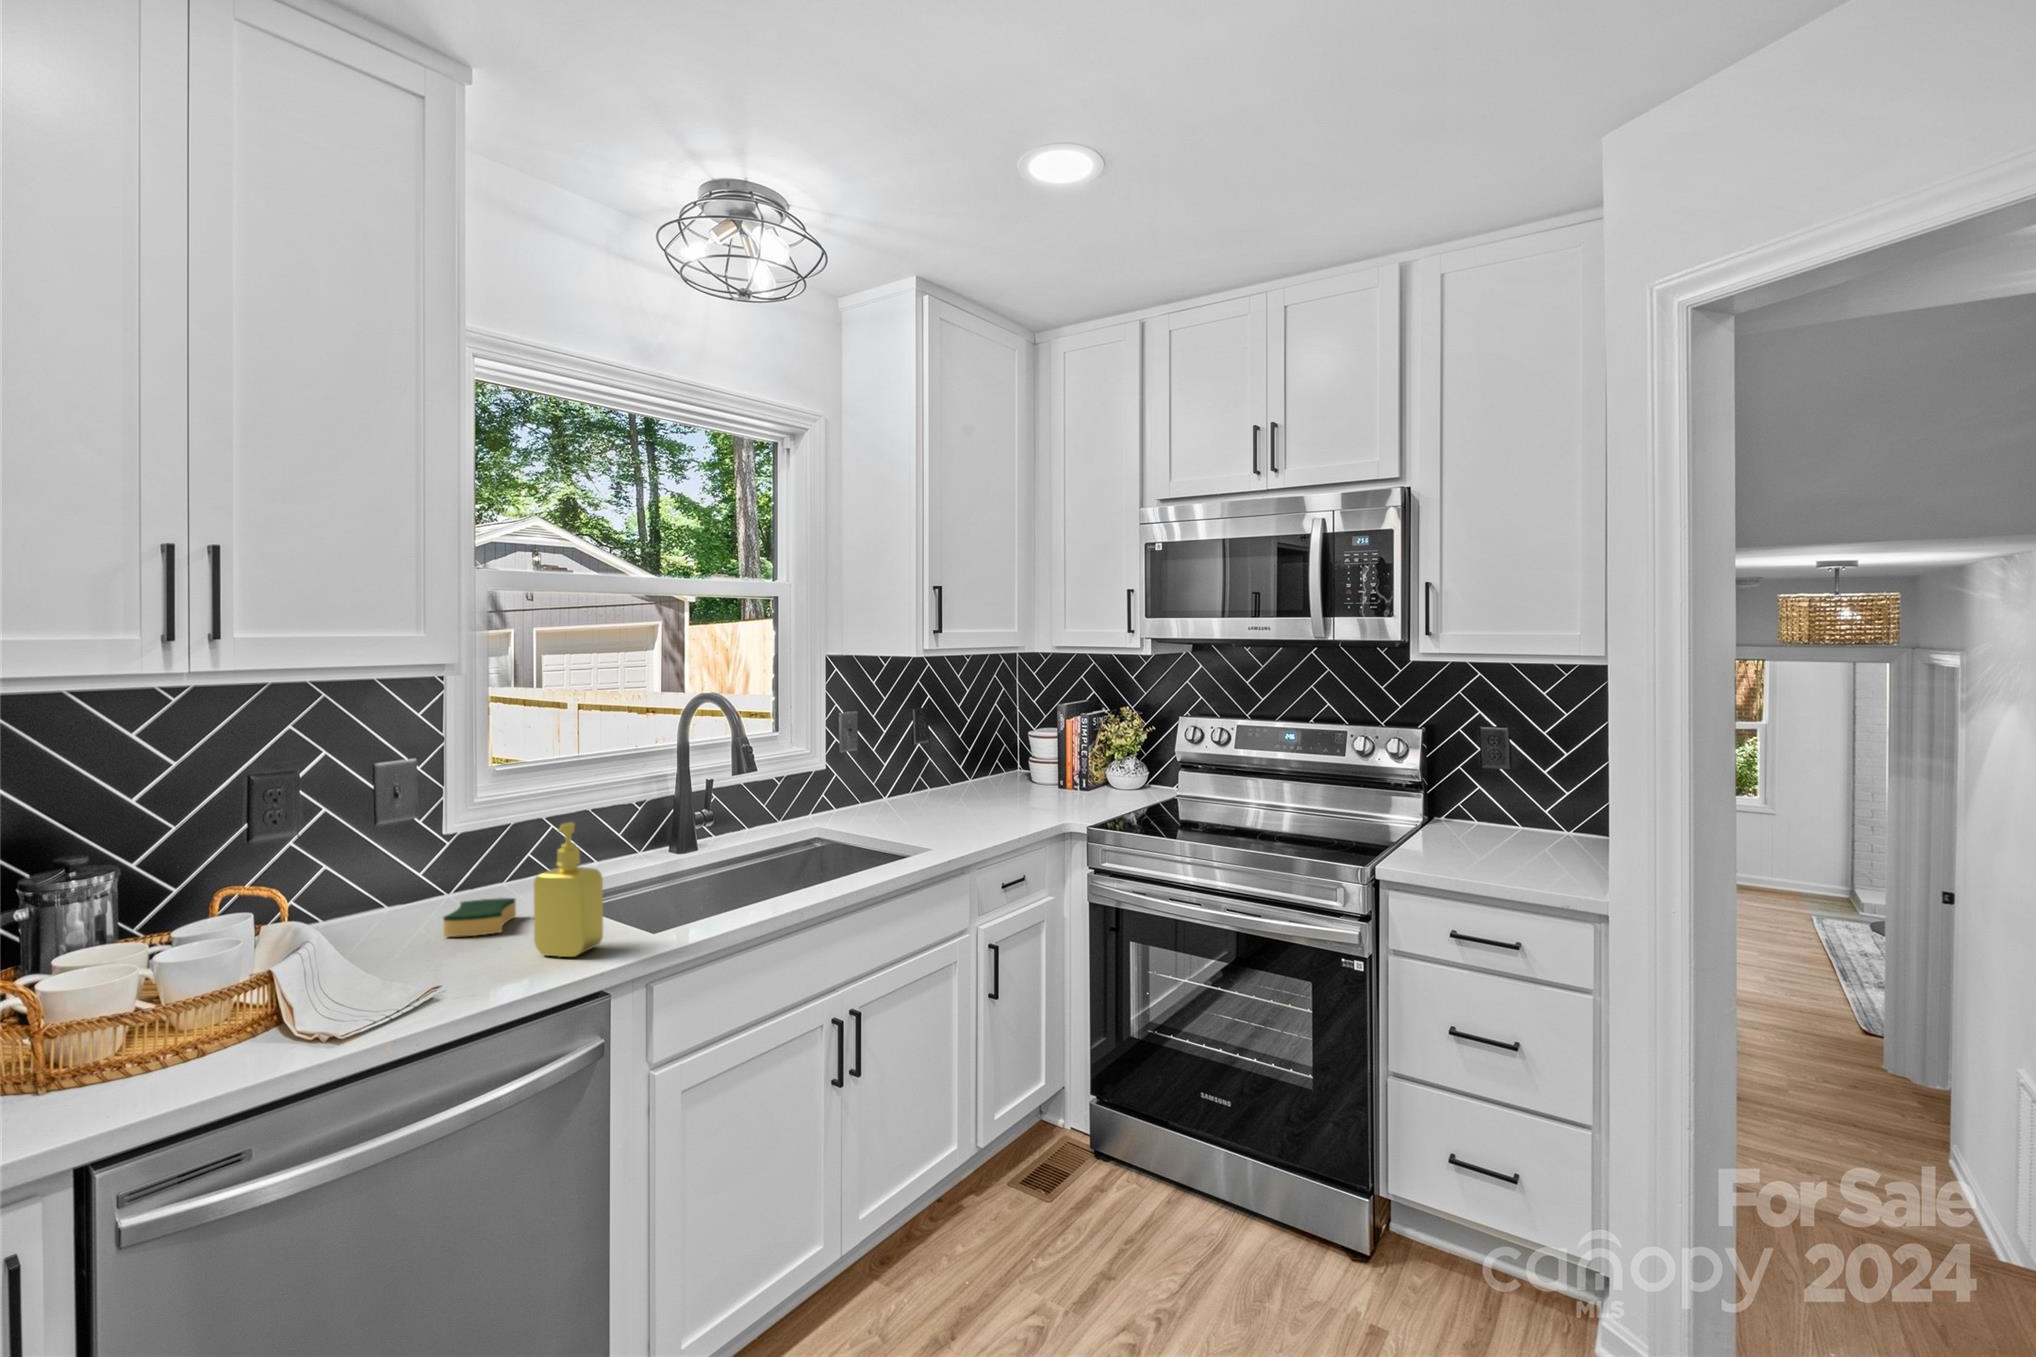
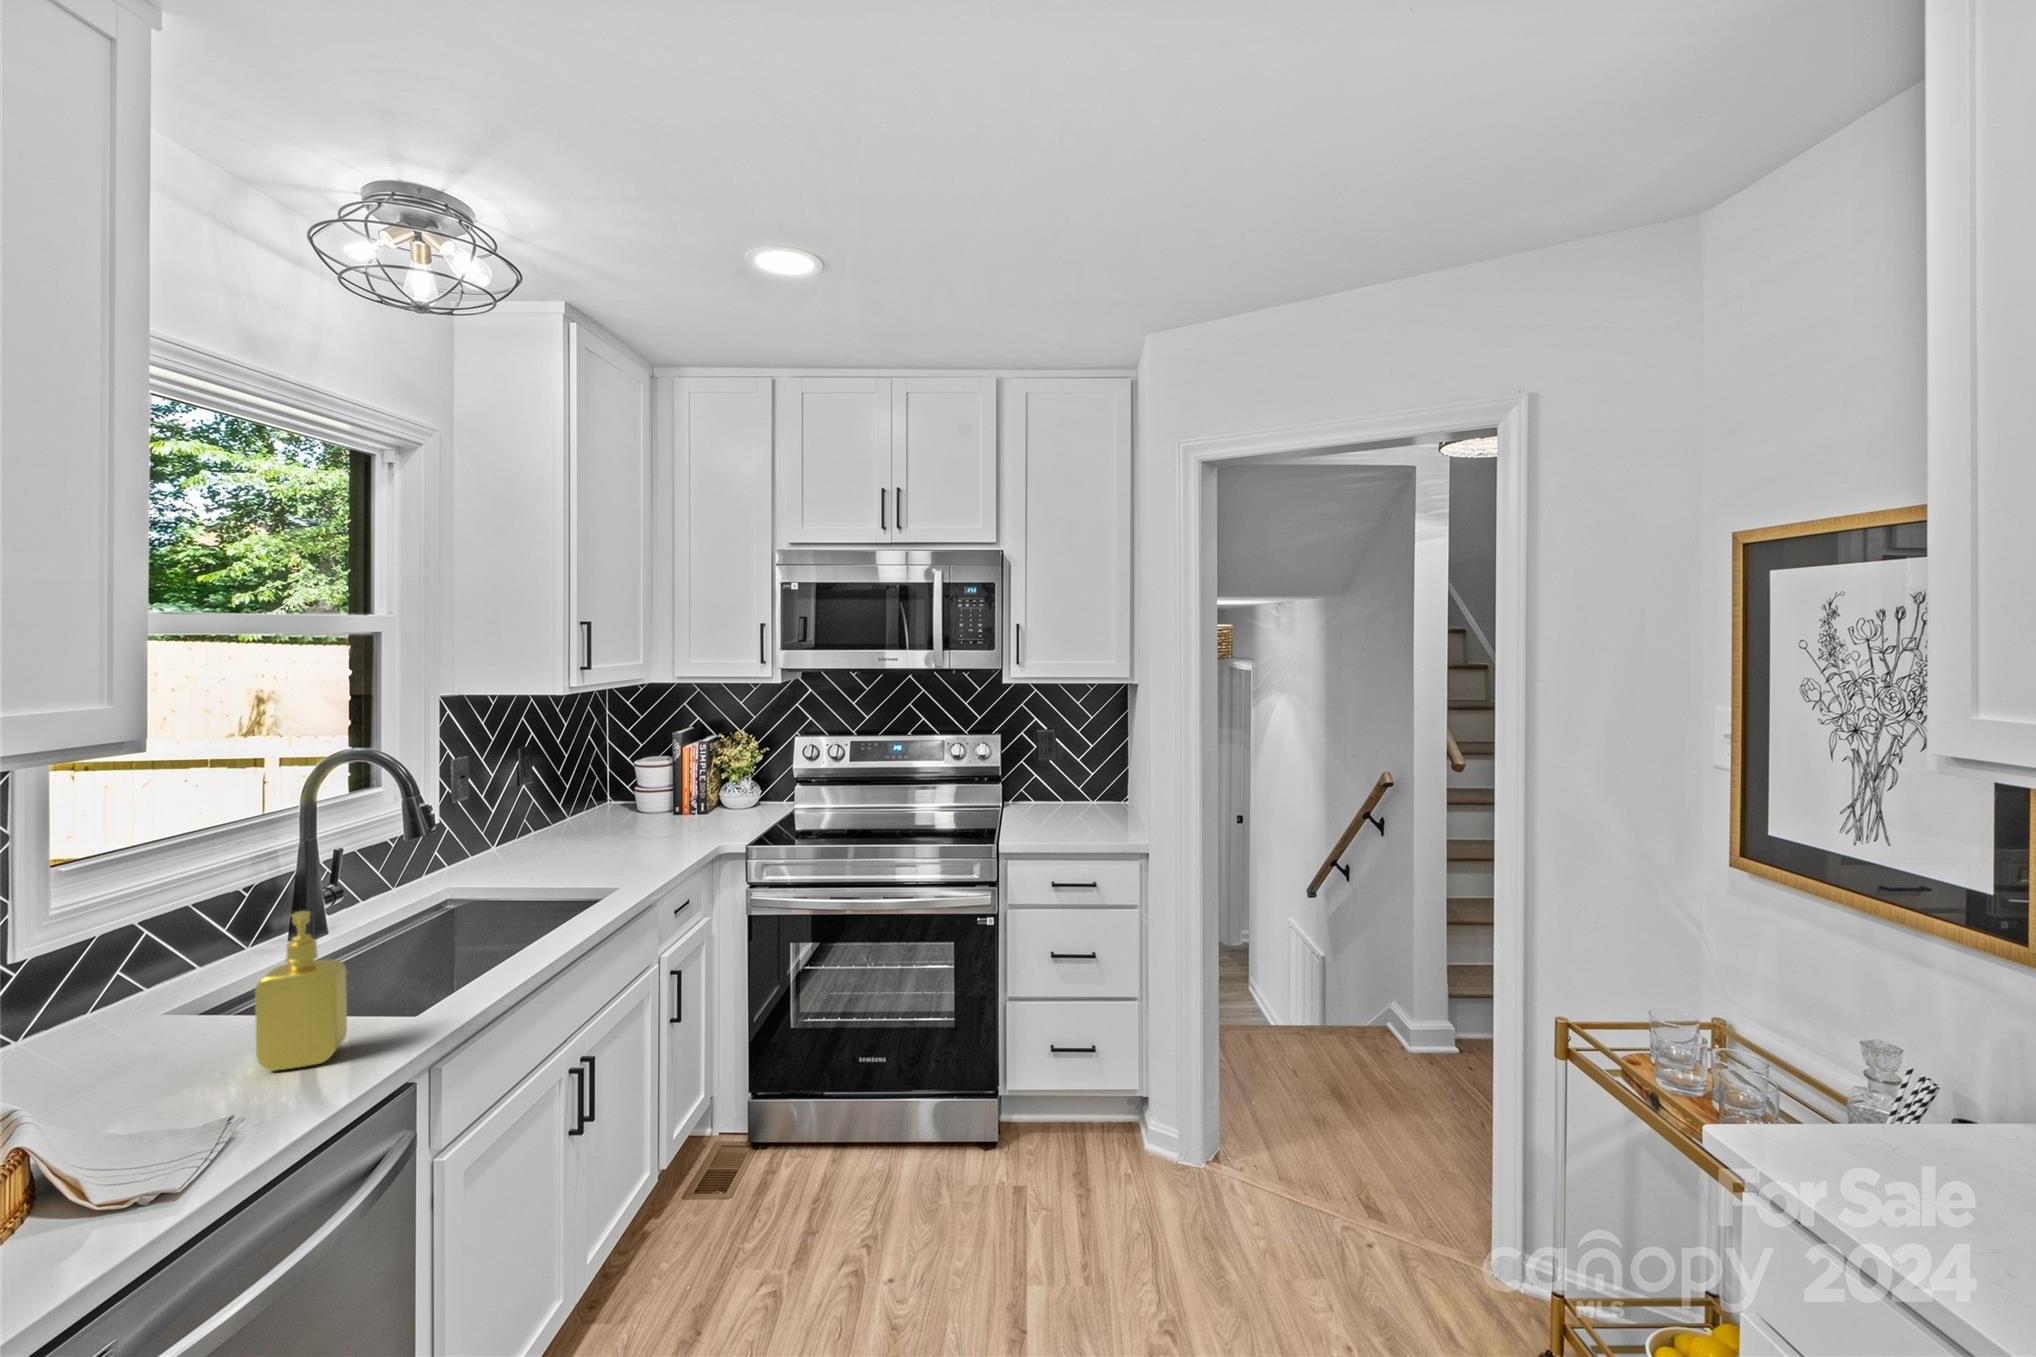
sponge: present [443,898,516,937] -> none [61,1020,162,1087]

